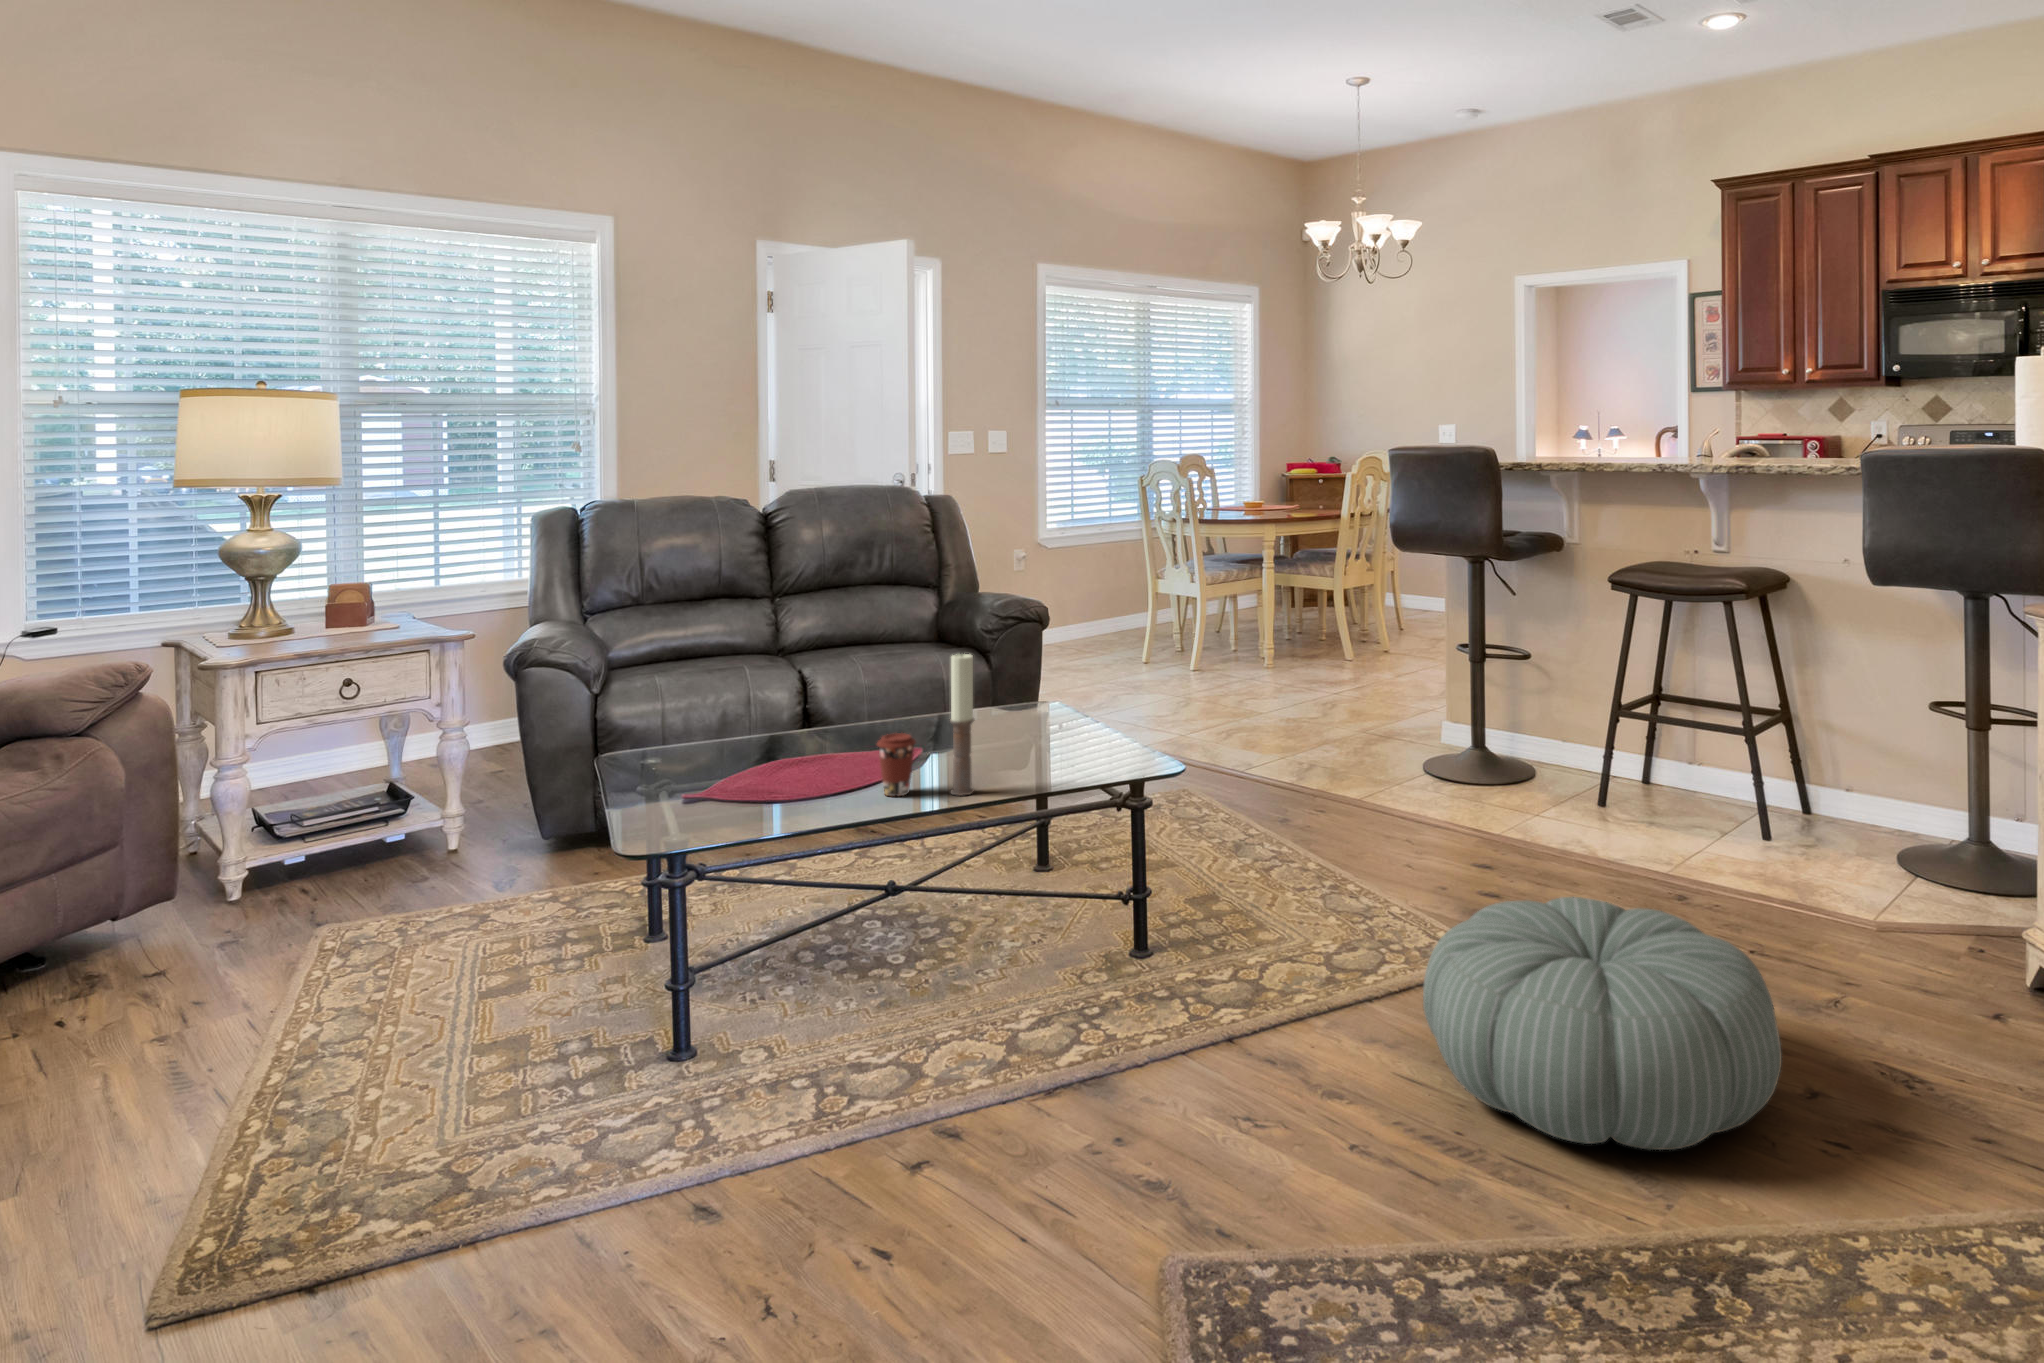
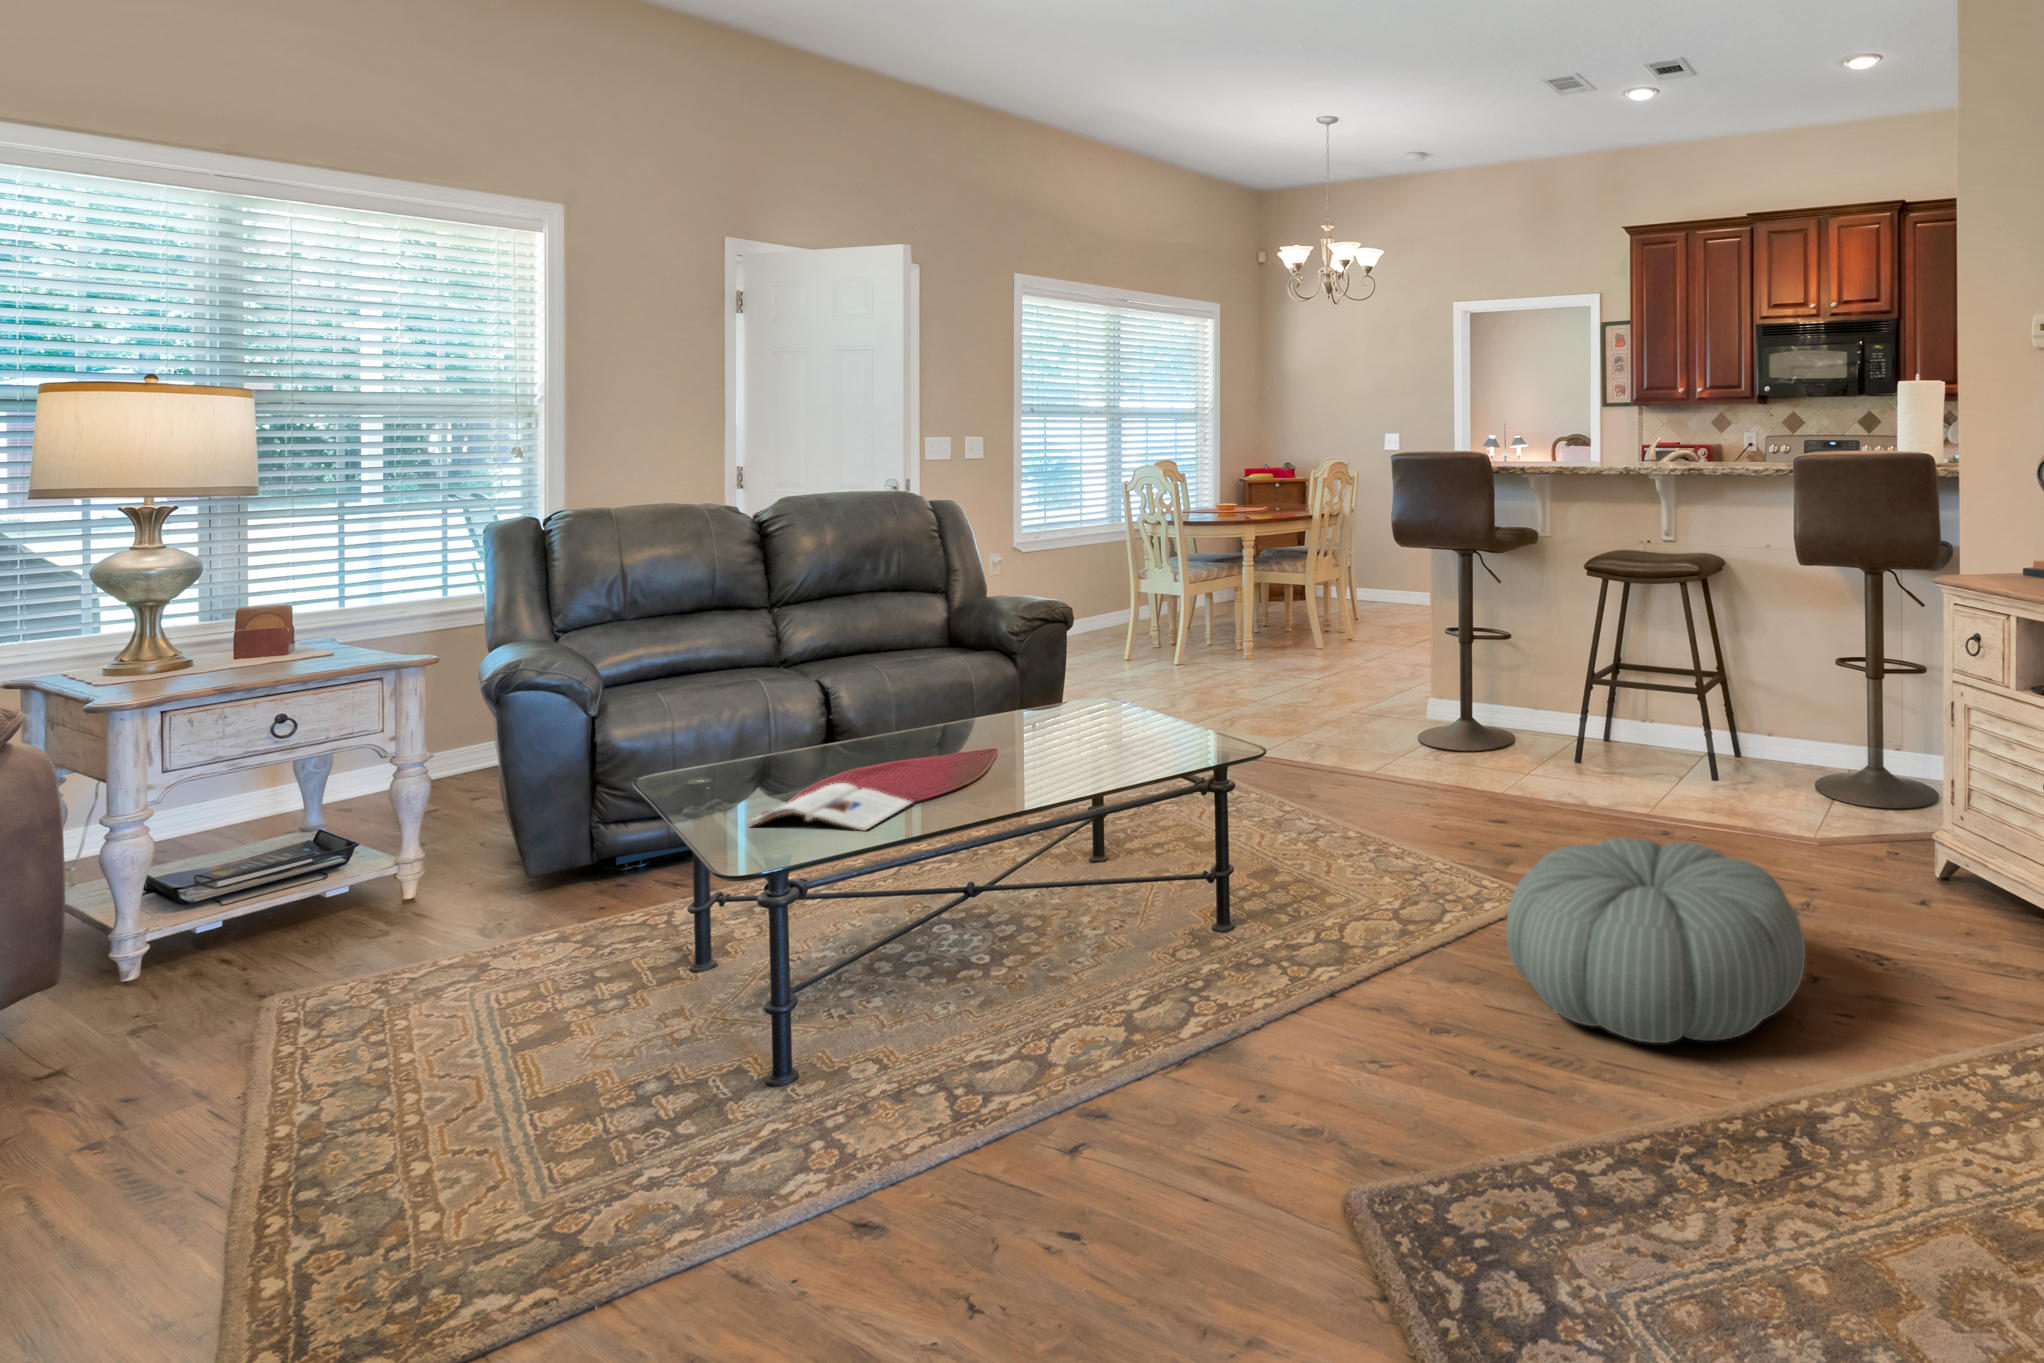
candle: present [950,653,974,796] -> none [1042,650,1066,792]
coffee cup: present [877,733,916,797] -> none [966,734,1007,798]
magazine: none [670,772,826,822] -> present [748,783,913,831]

